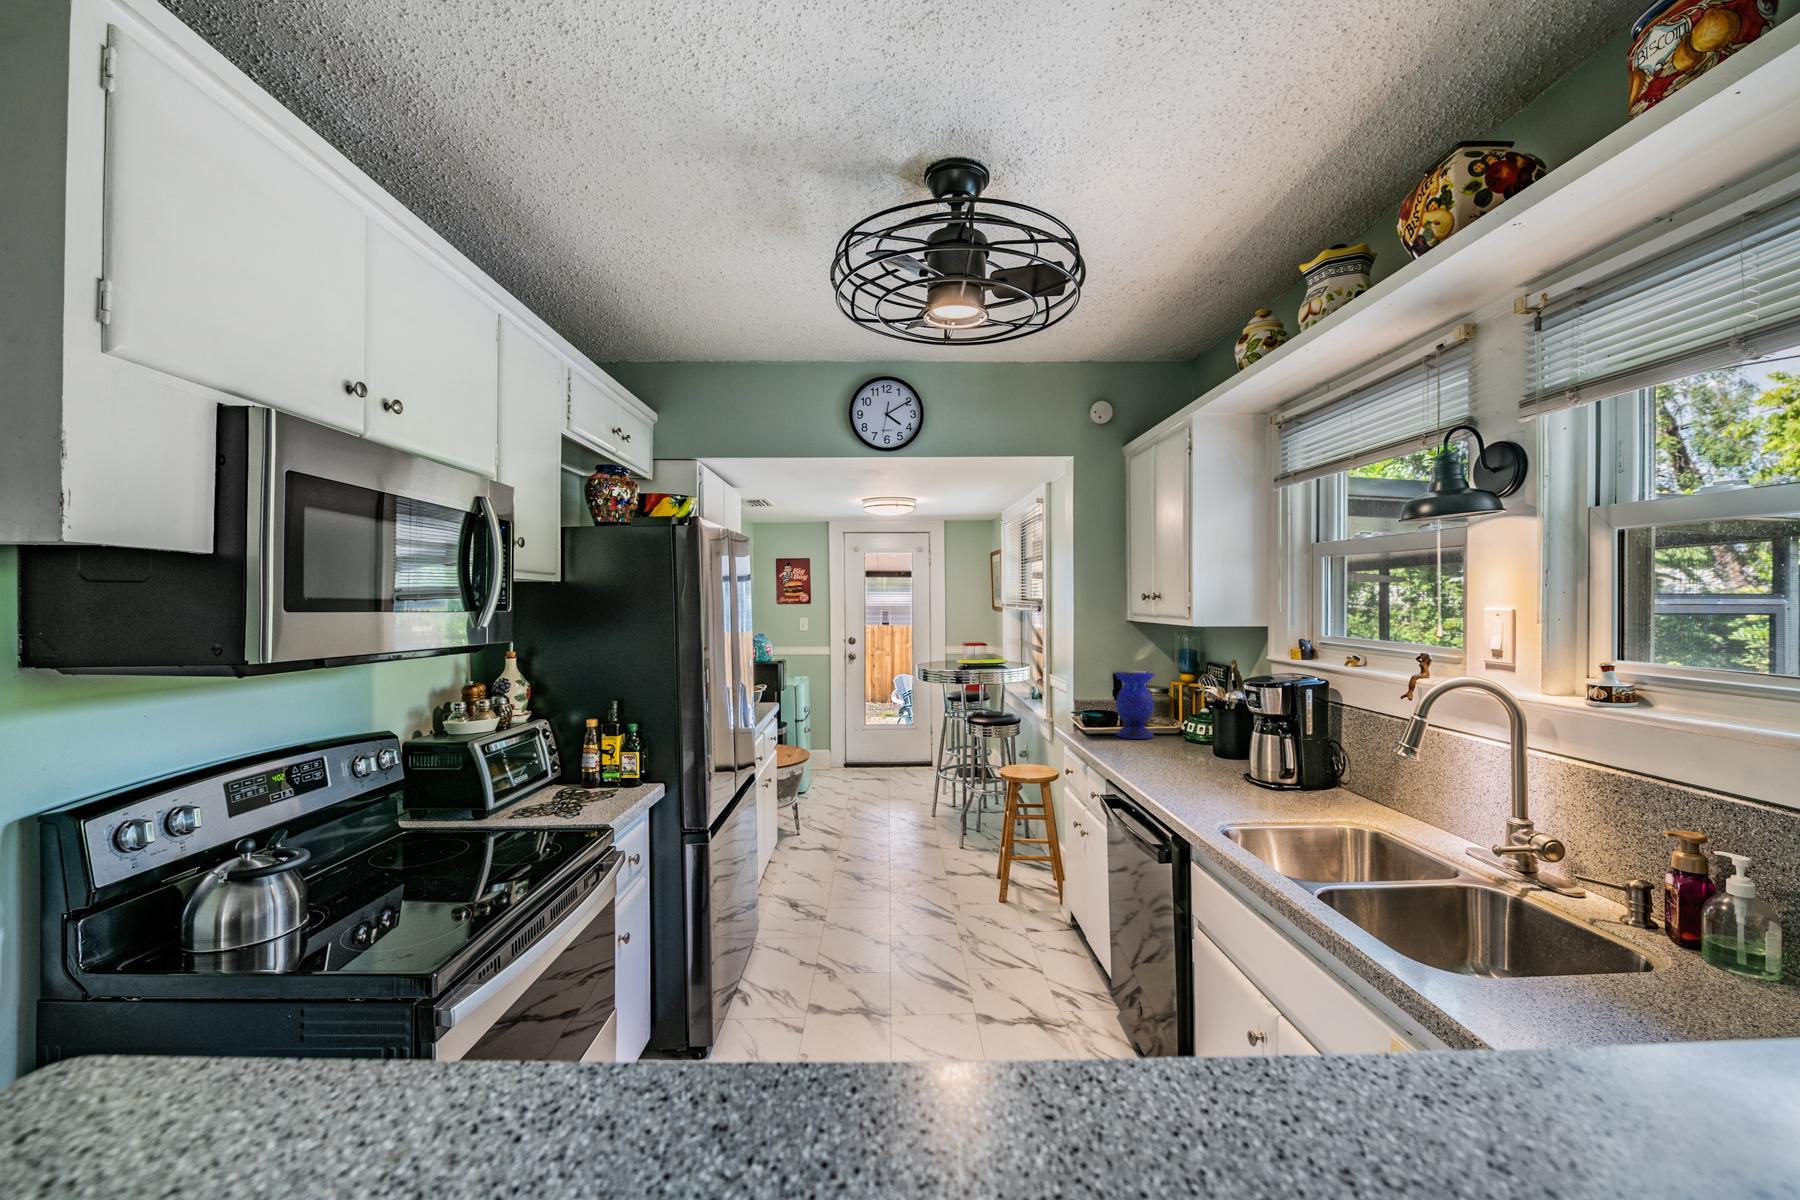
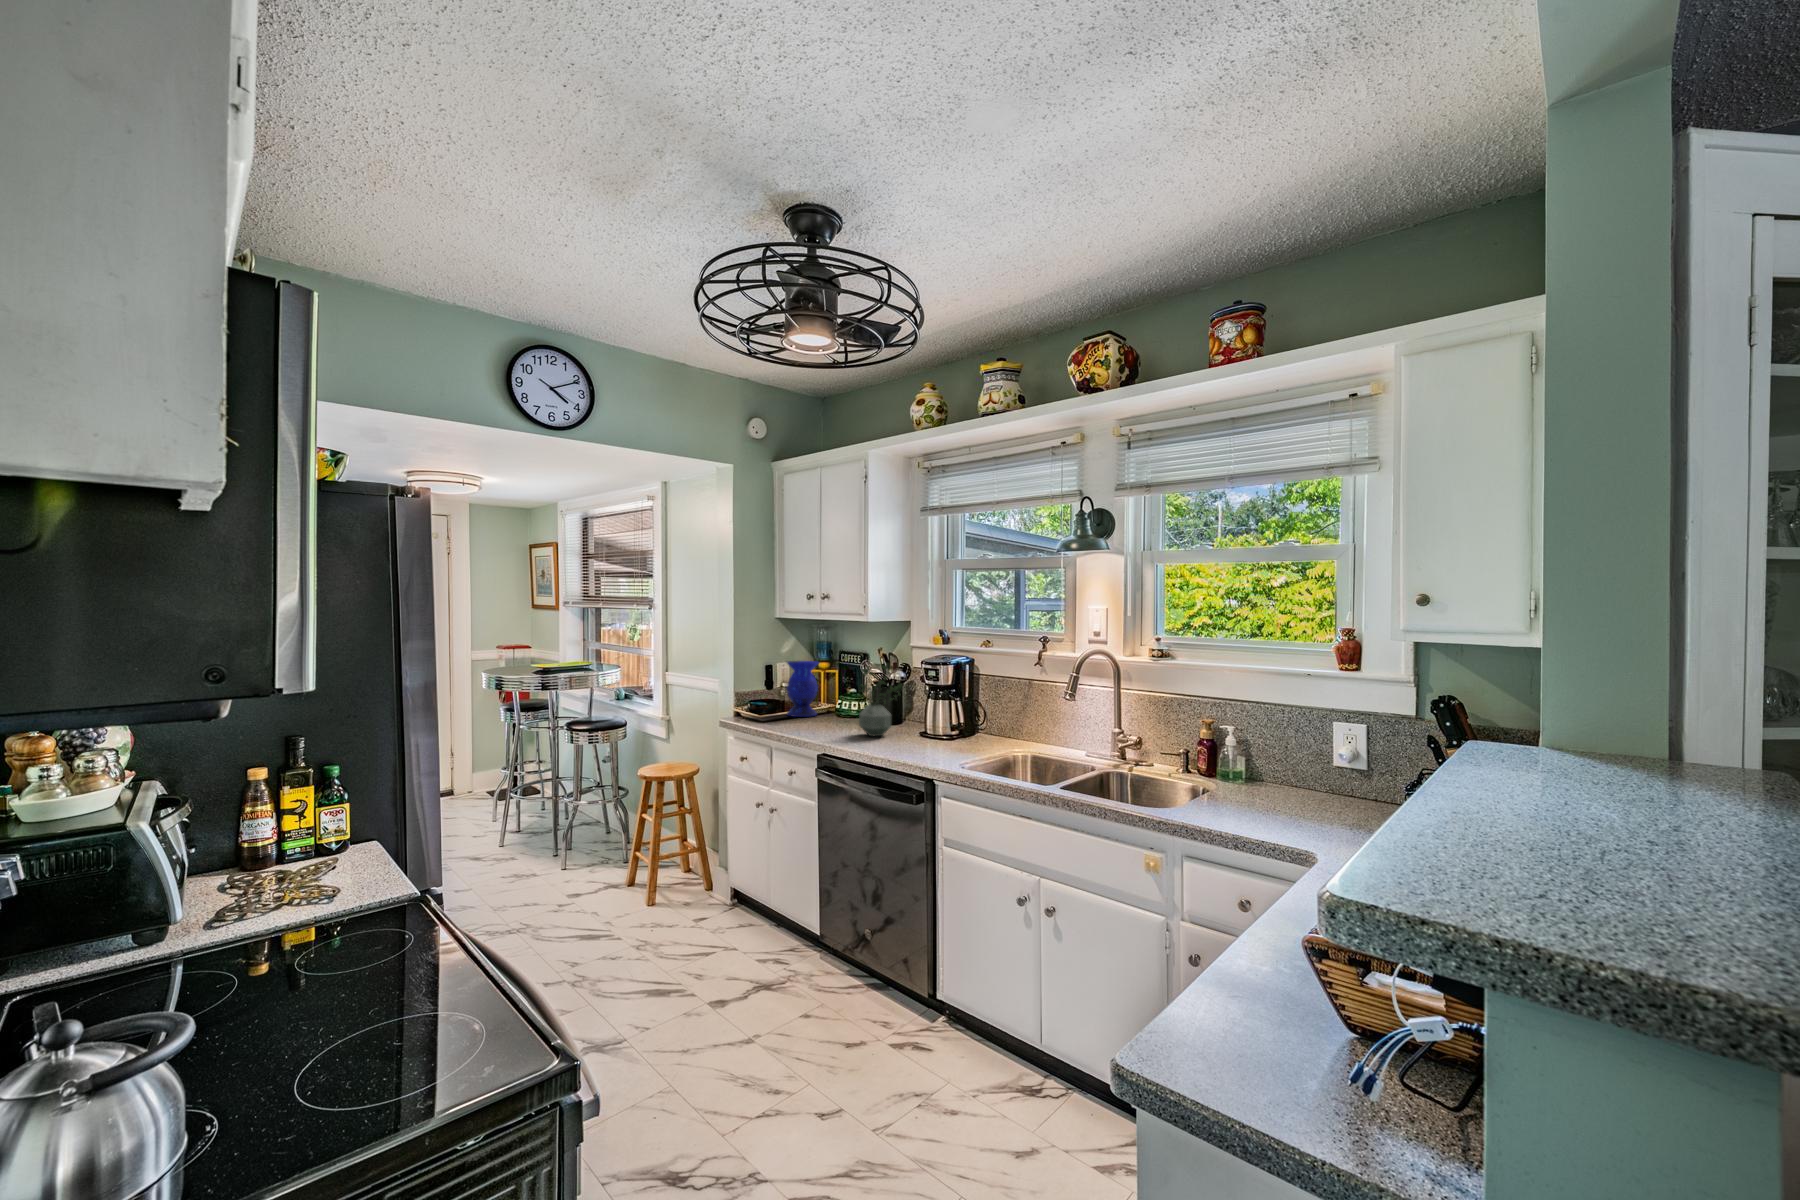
potted plant: none [1153,680,1219,775] -> present [859,664,902,736]

